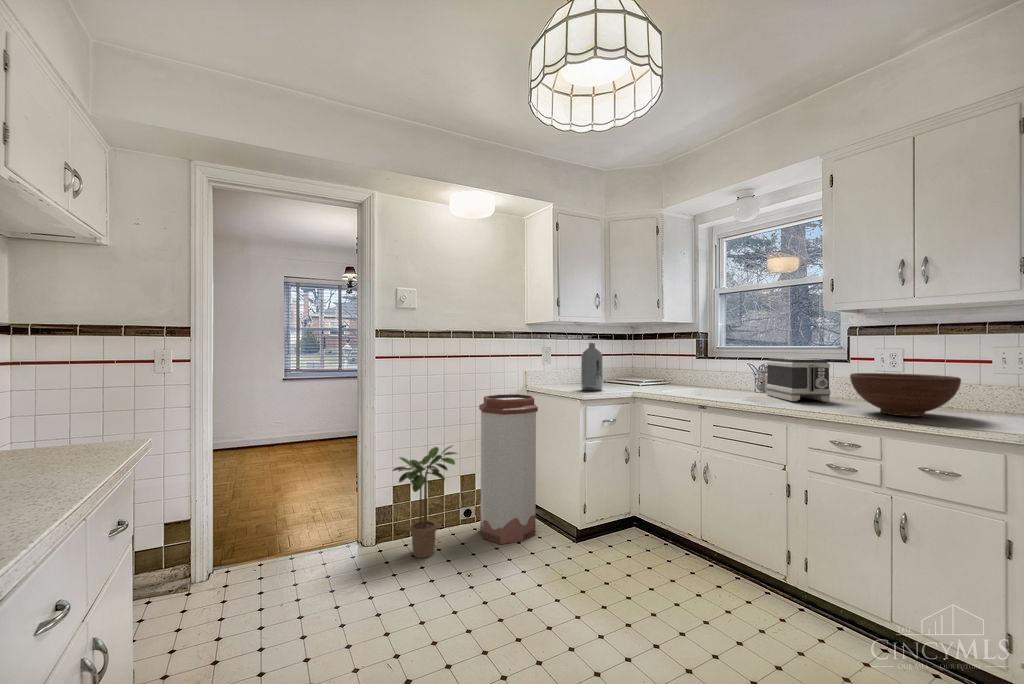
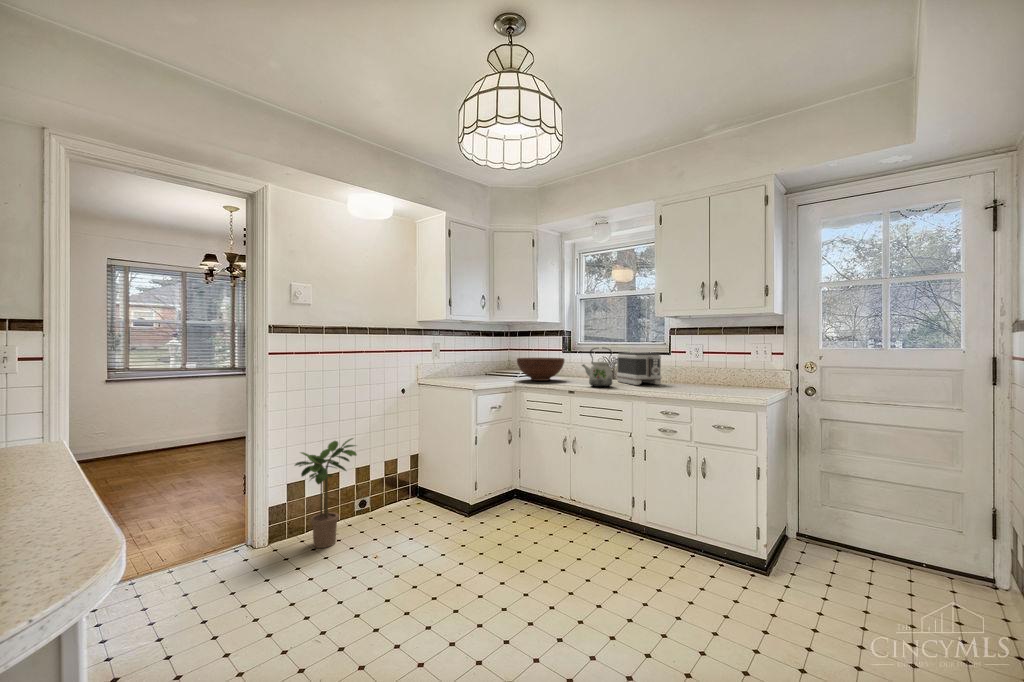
bottle: present [581,343,602,391] -> none [469,340,488,382]
kettle: none [715,353,757,402] -> present [582,348,612,387]
fruit bowl: present [850,373,961,417] -> present [517,358,564,381]
trash can: present [479,394,538,544] -> none [375,388,432,527]

